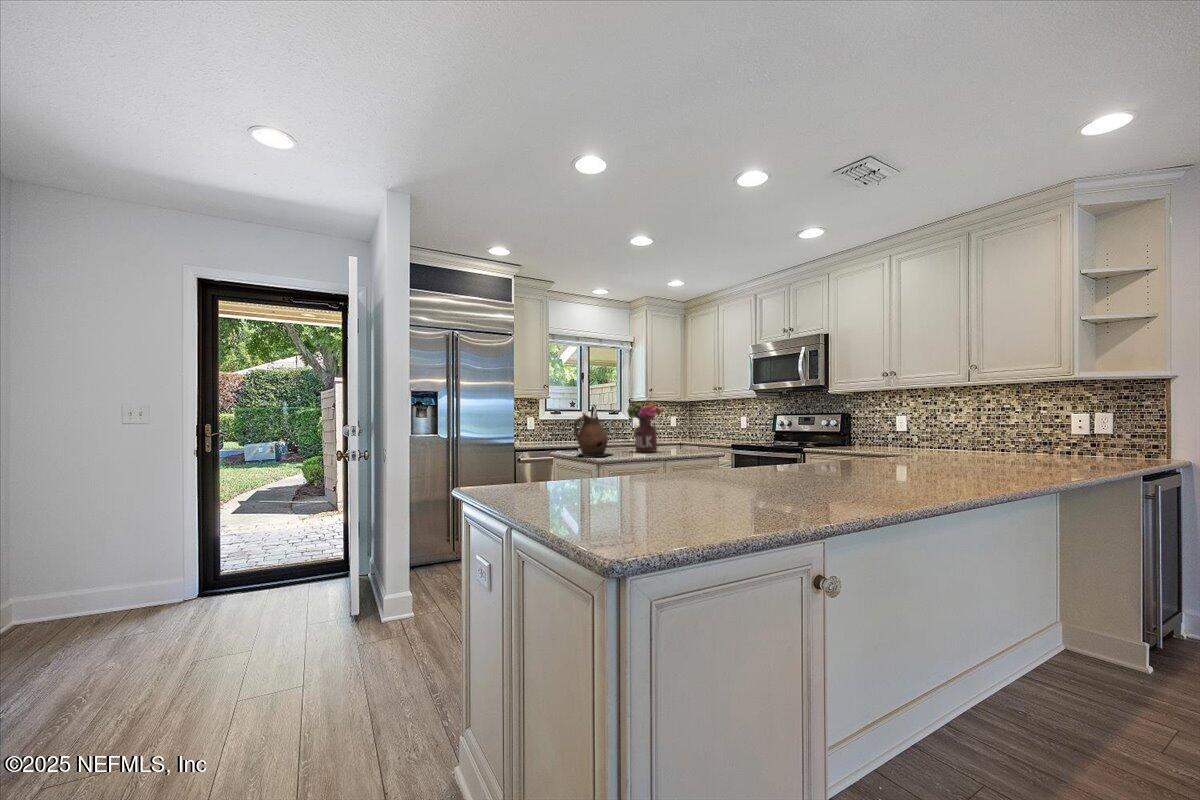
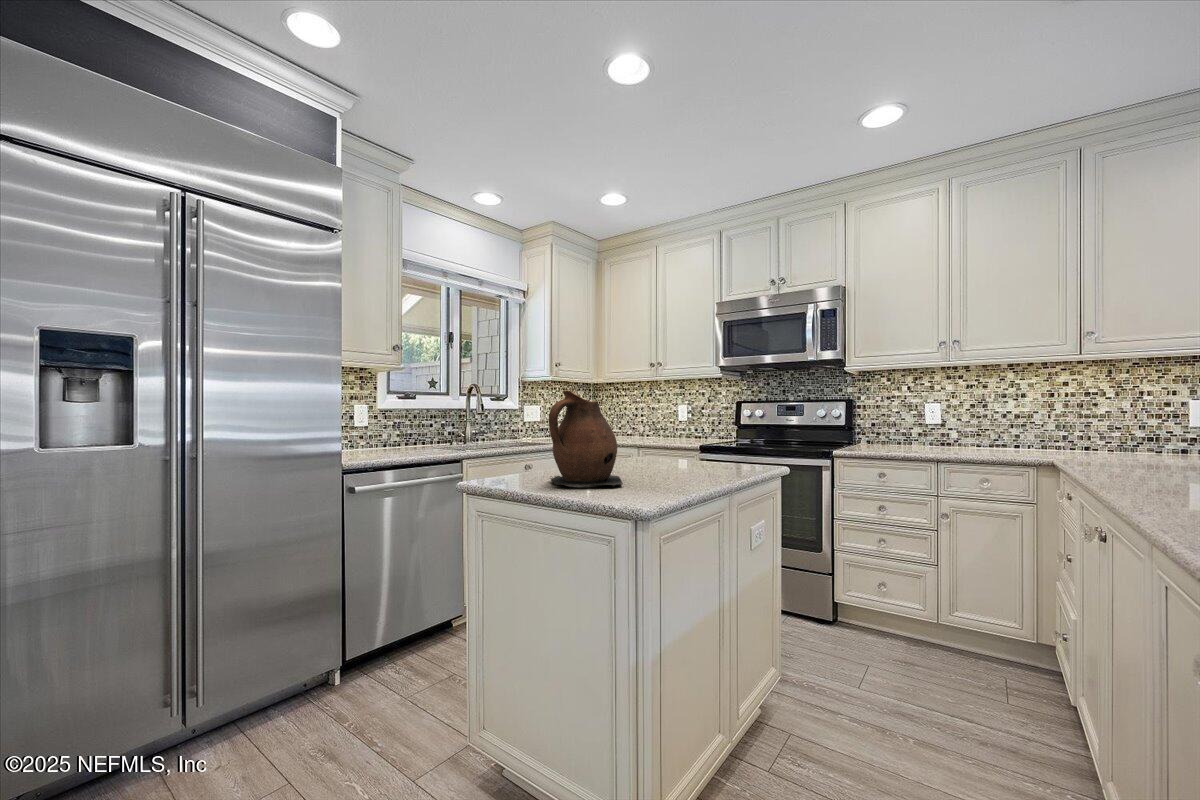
flower arrangement: present [627,402,662,452] -> none [618,373,685,469]

